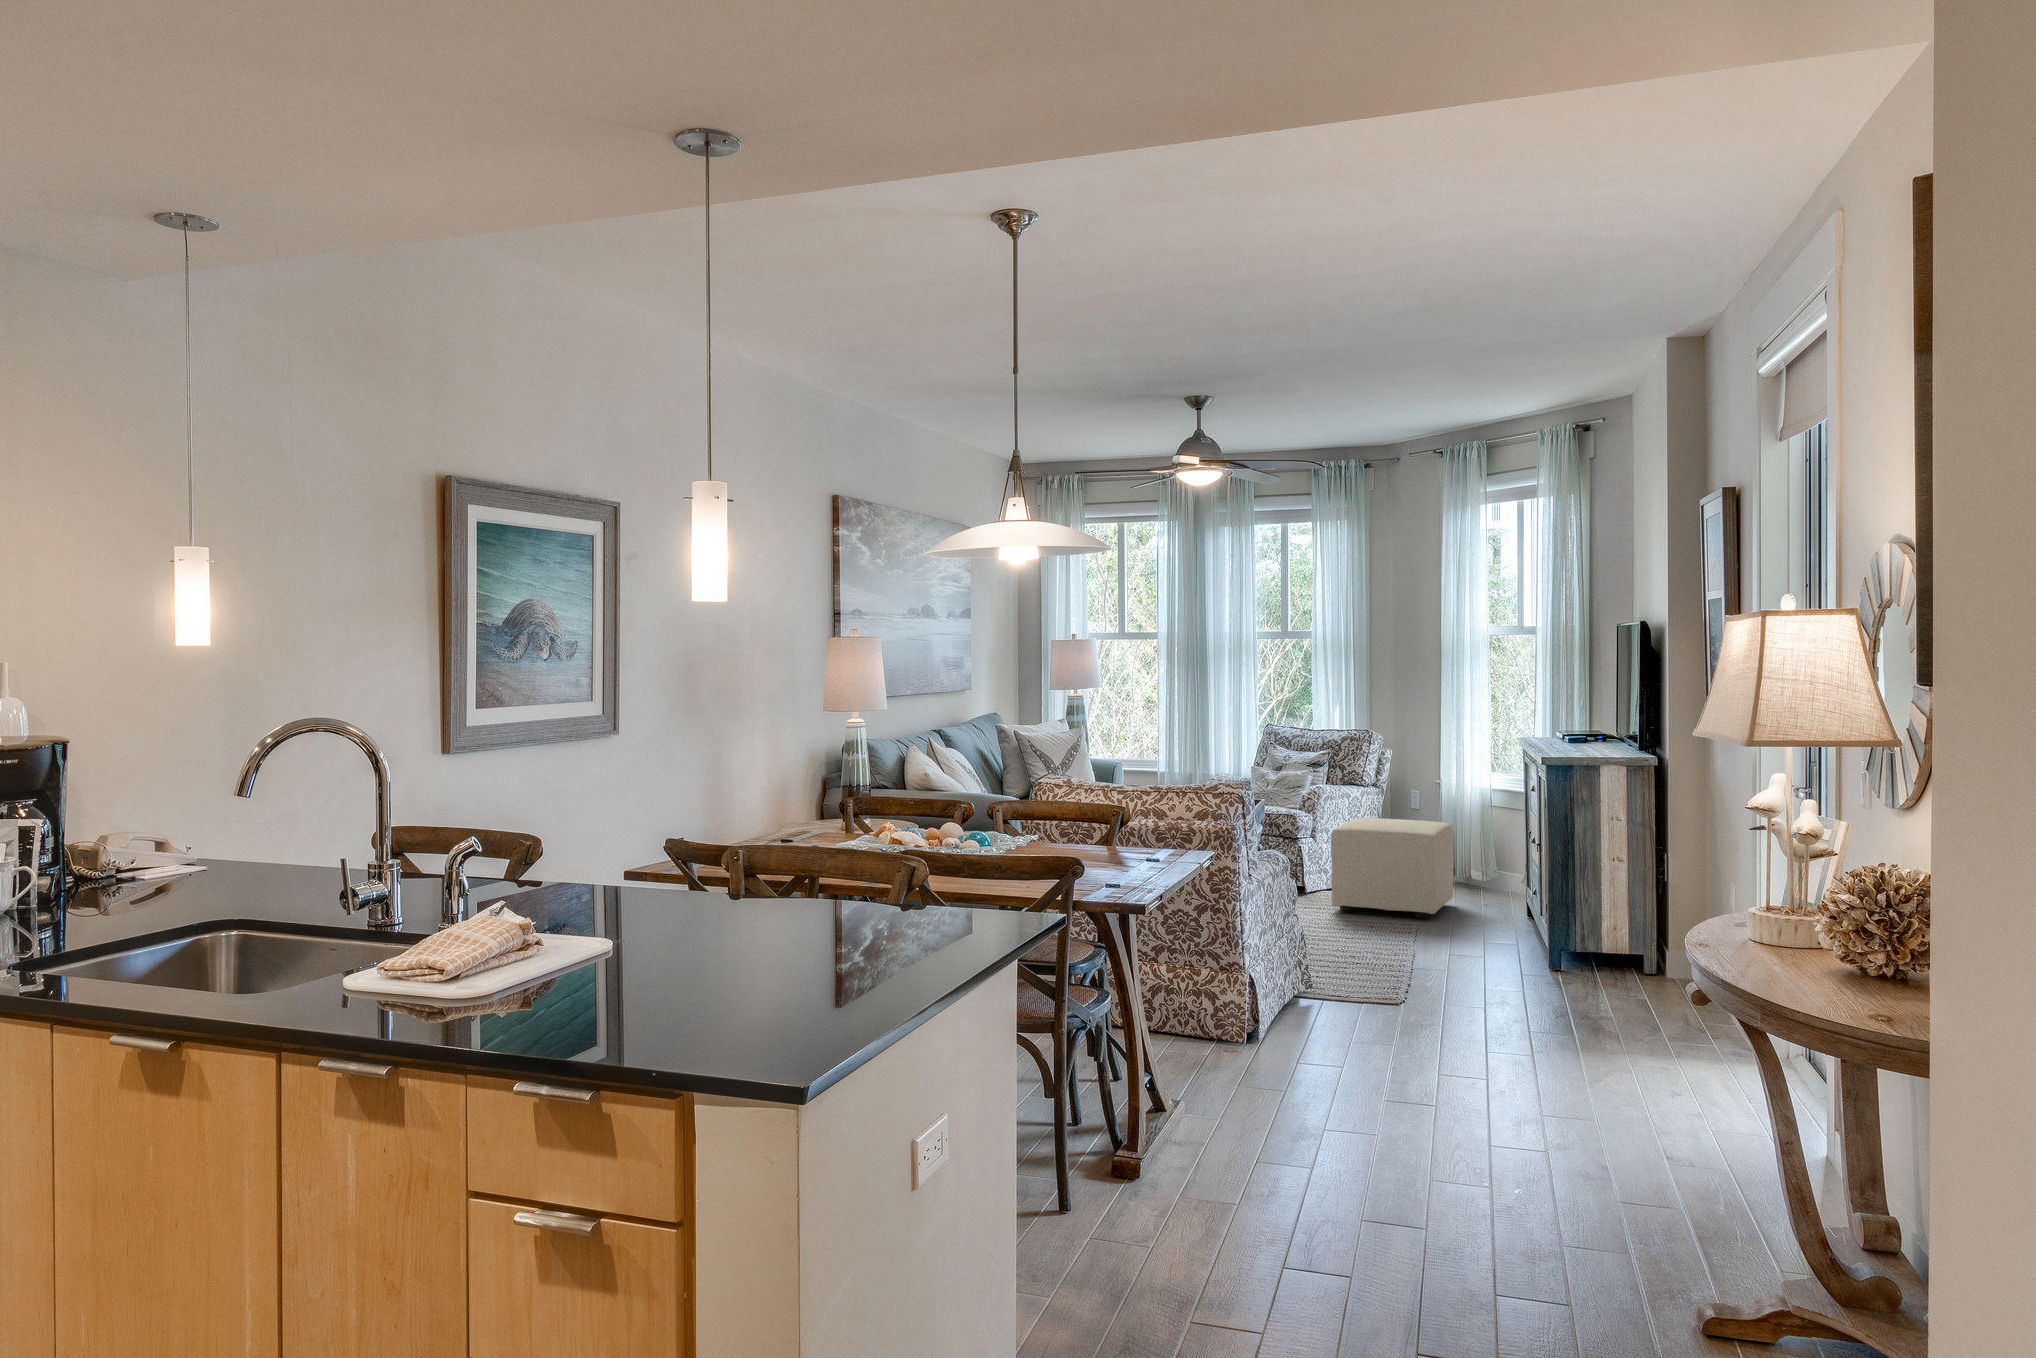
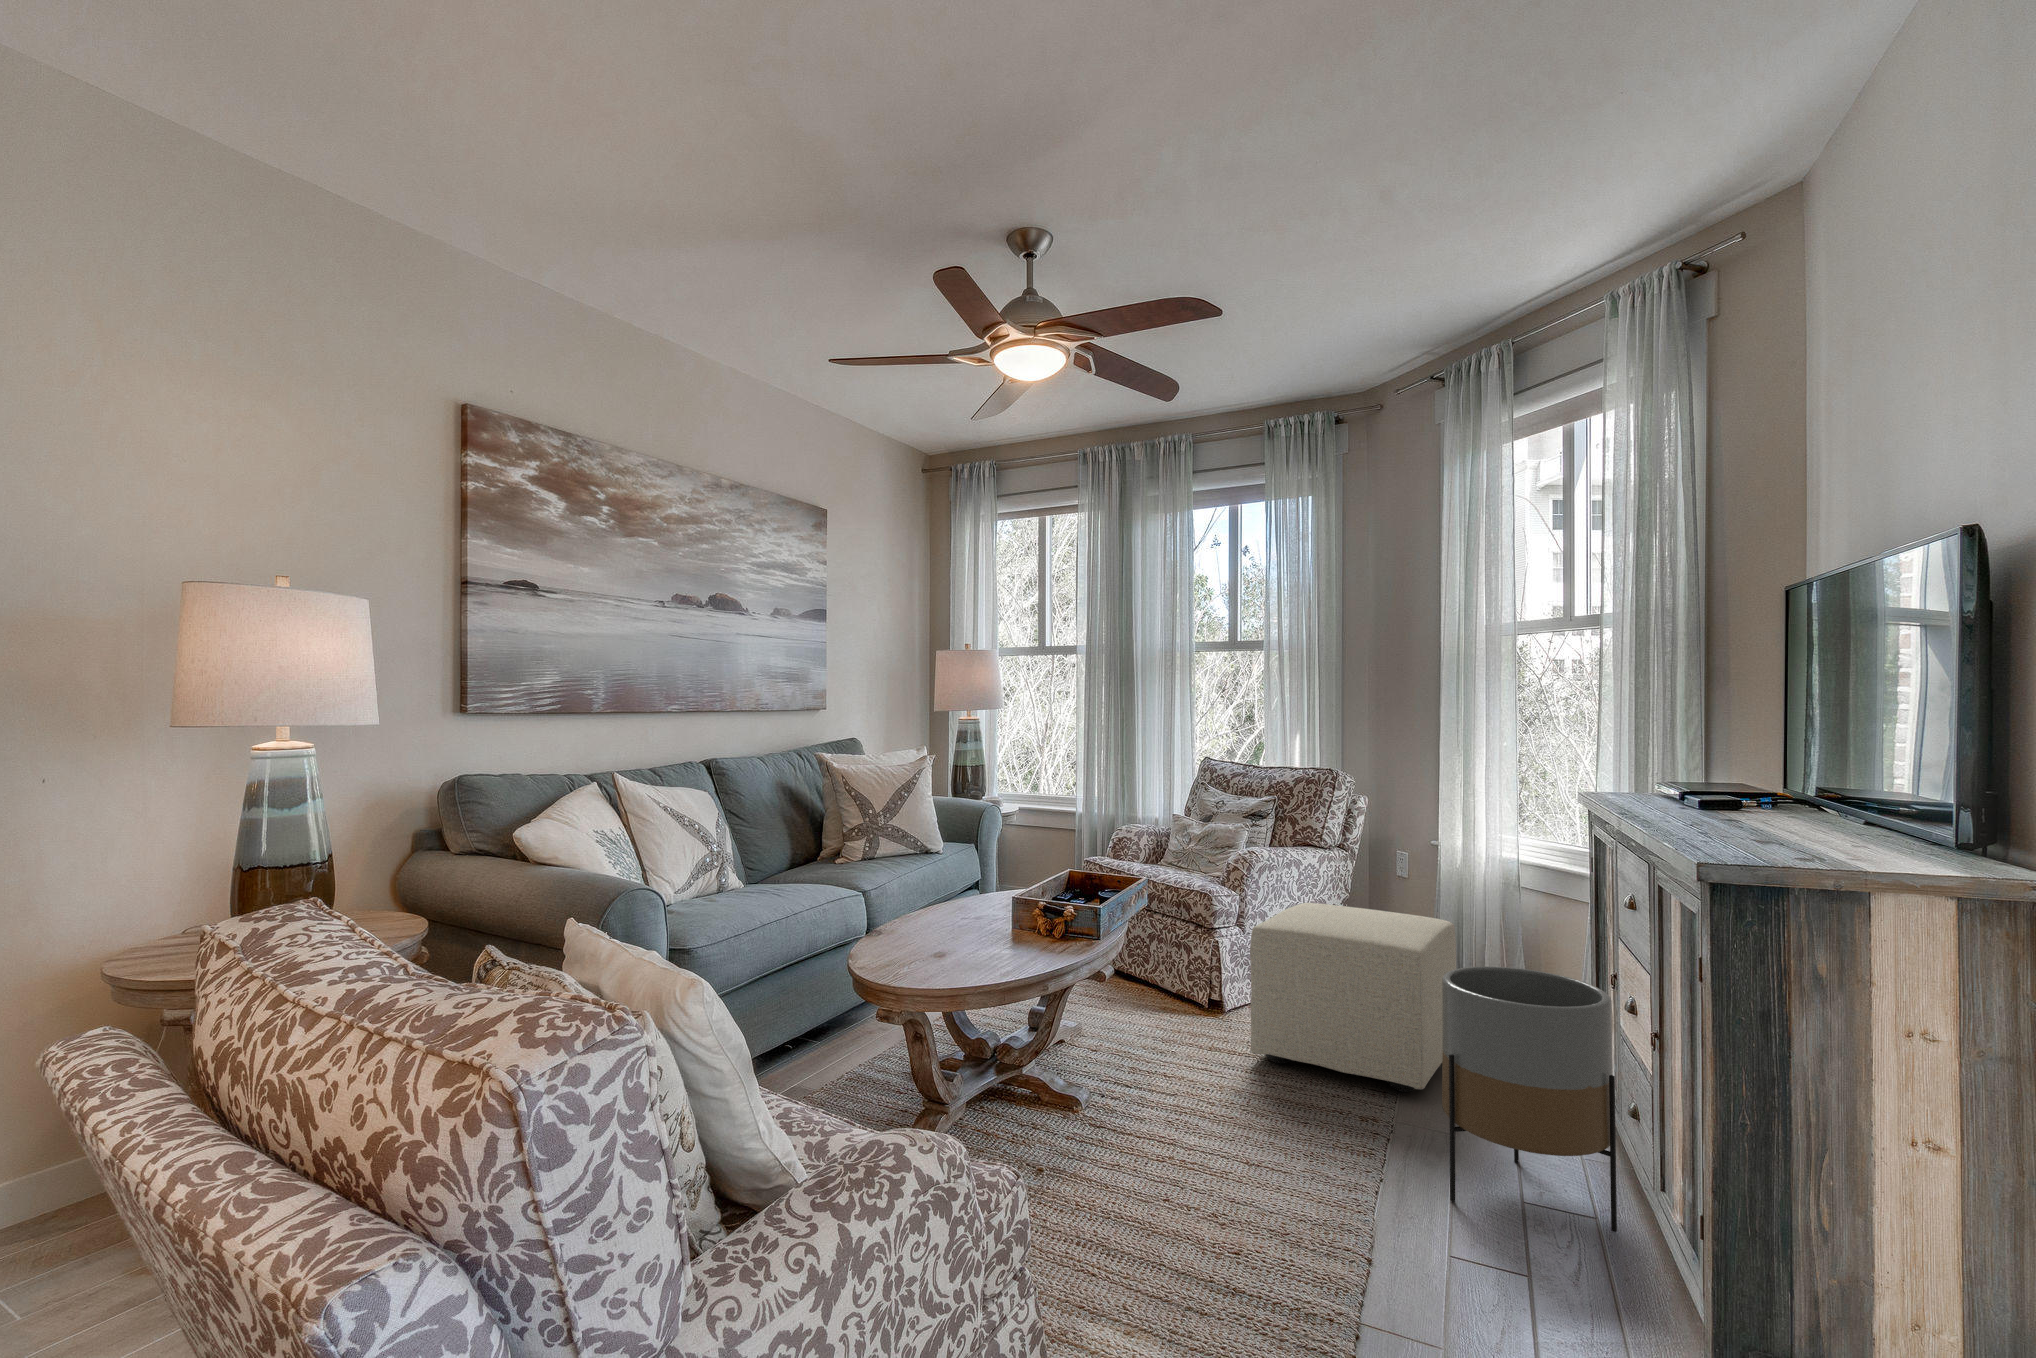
planter: none [1446,835,1527,951] -> present [1442,967,1617,1232]

